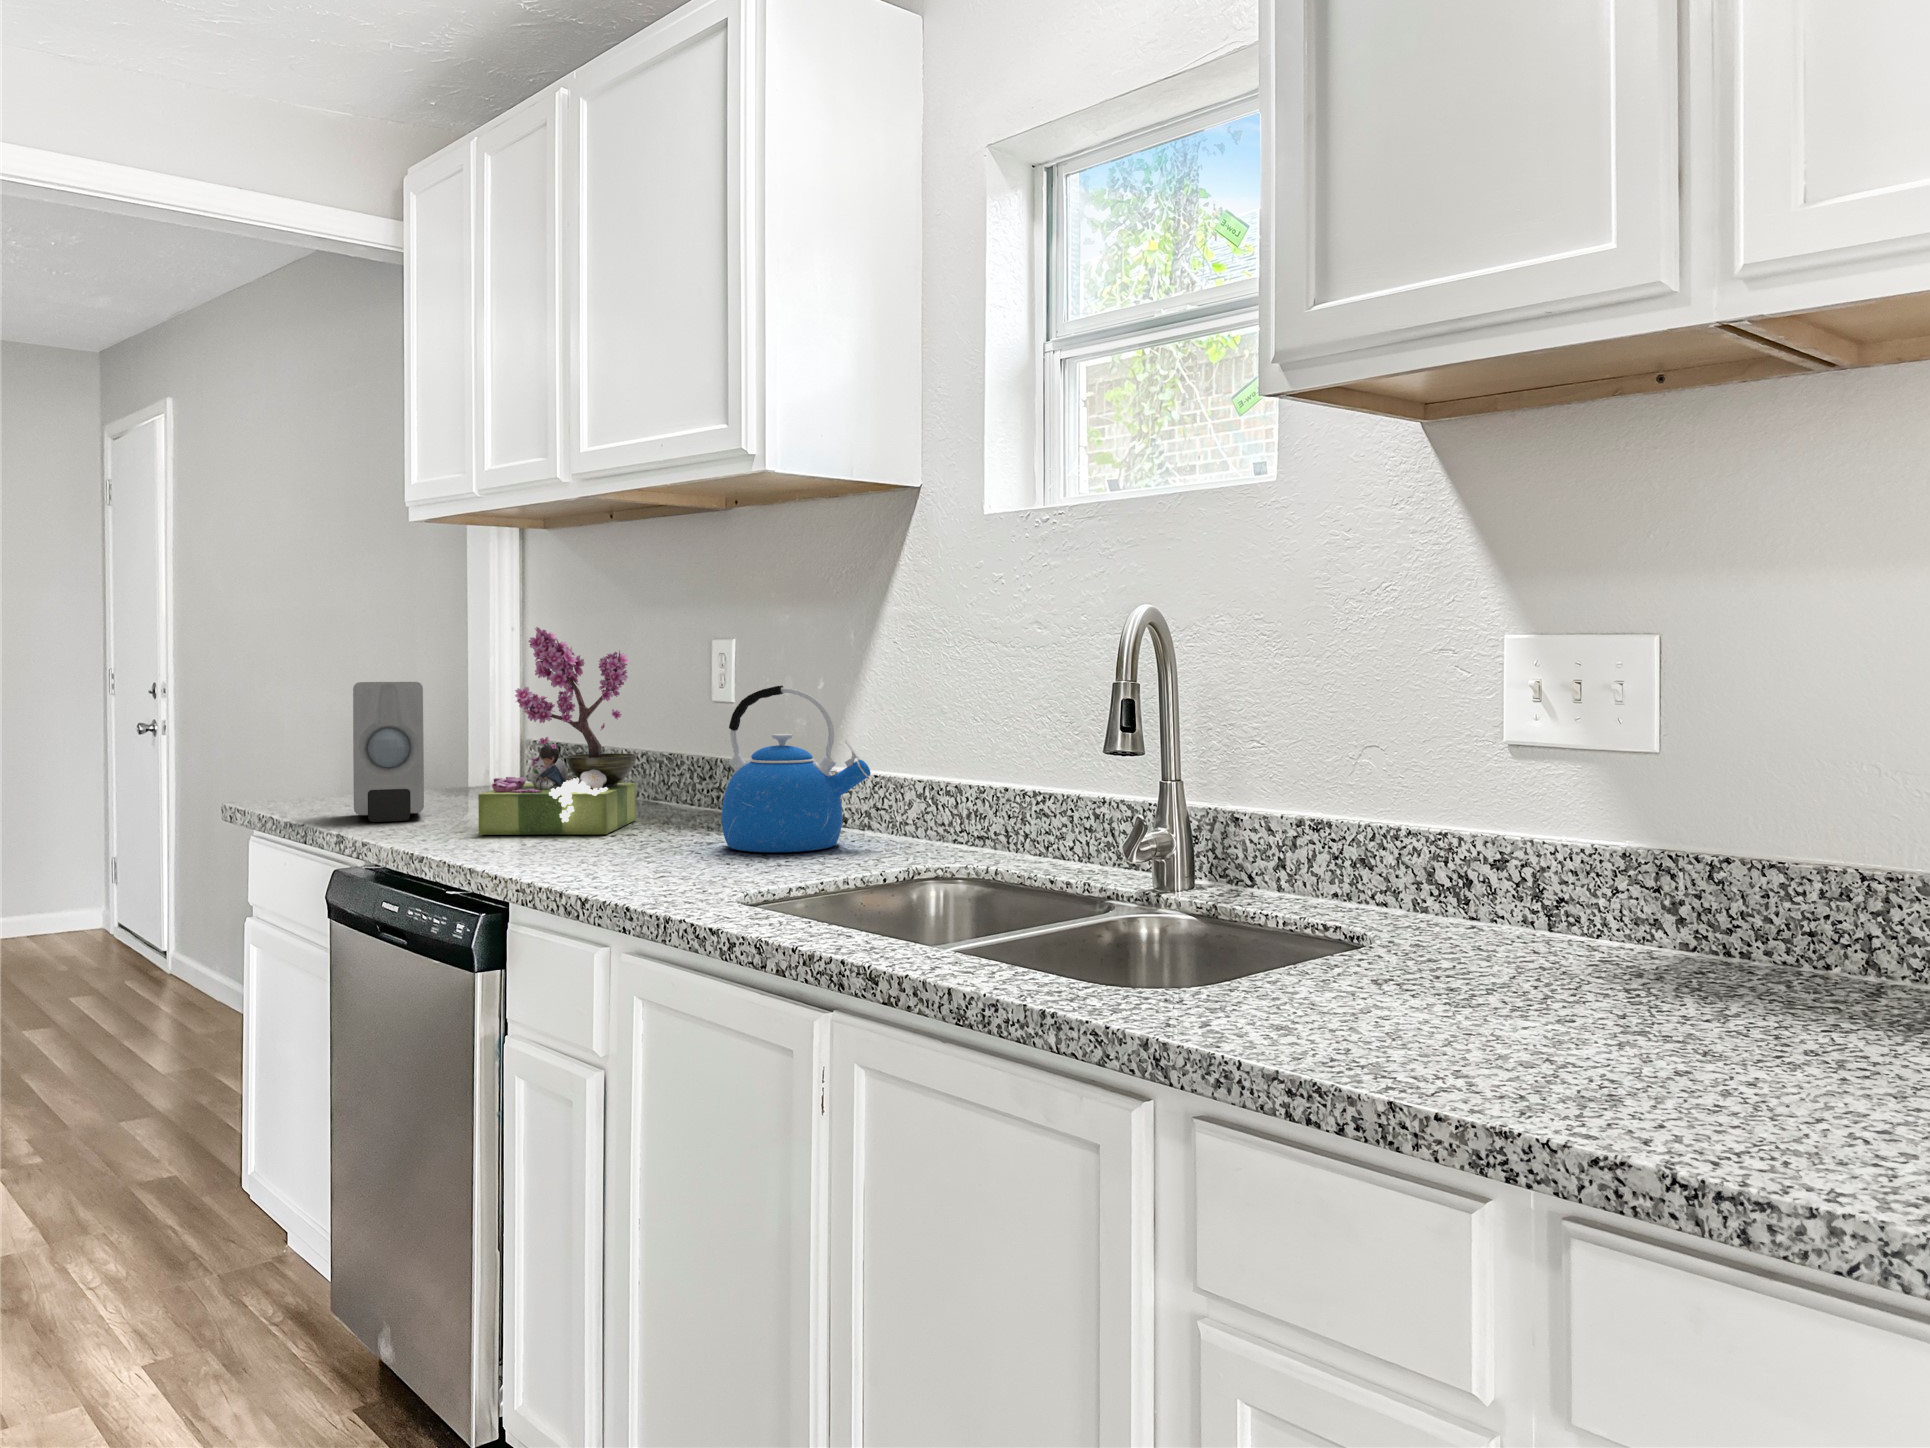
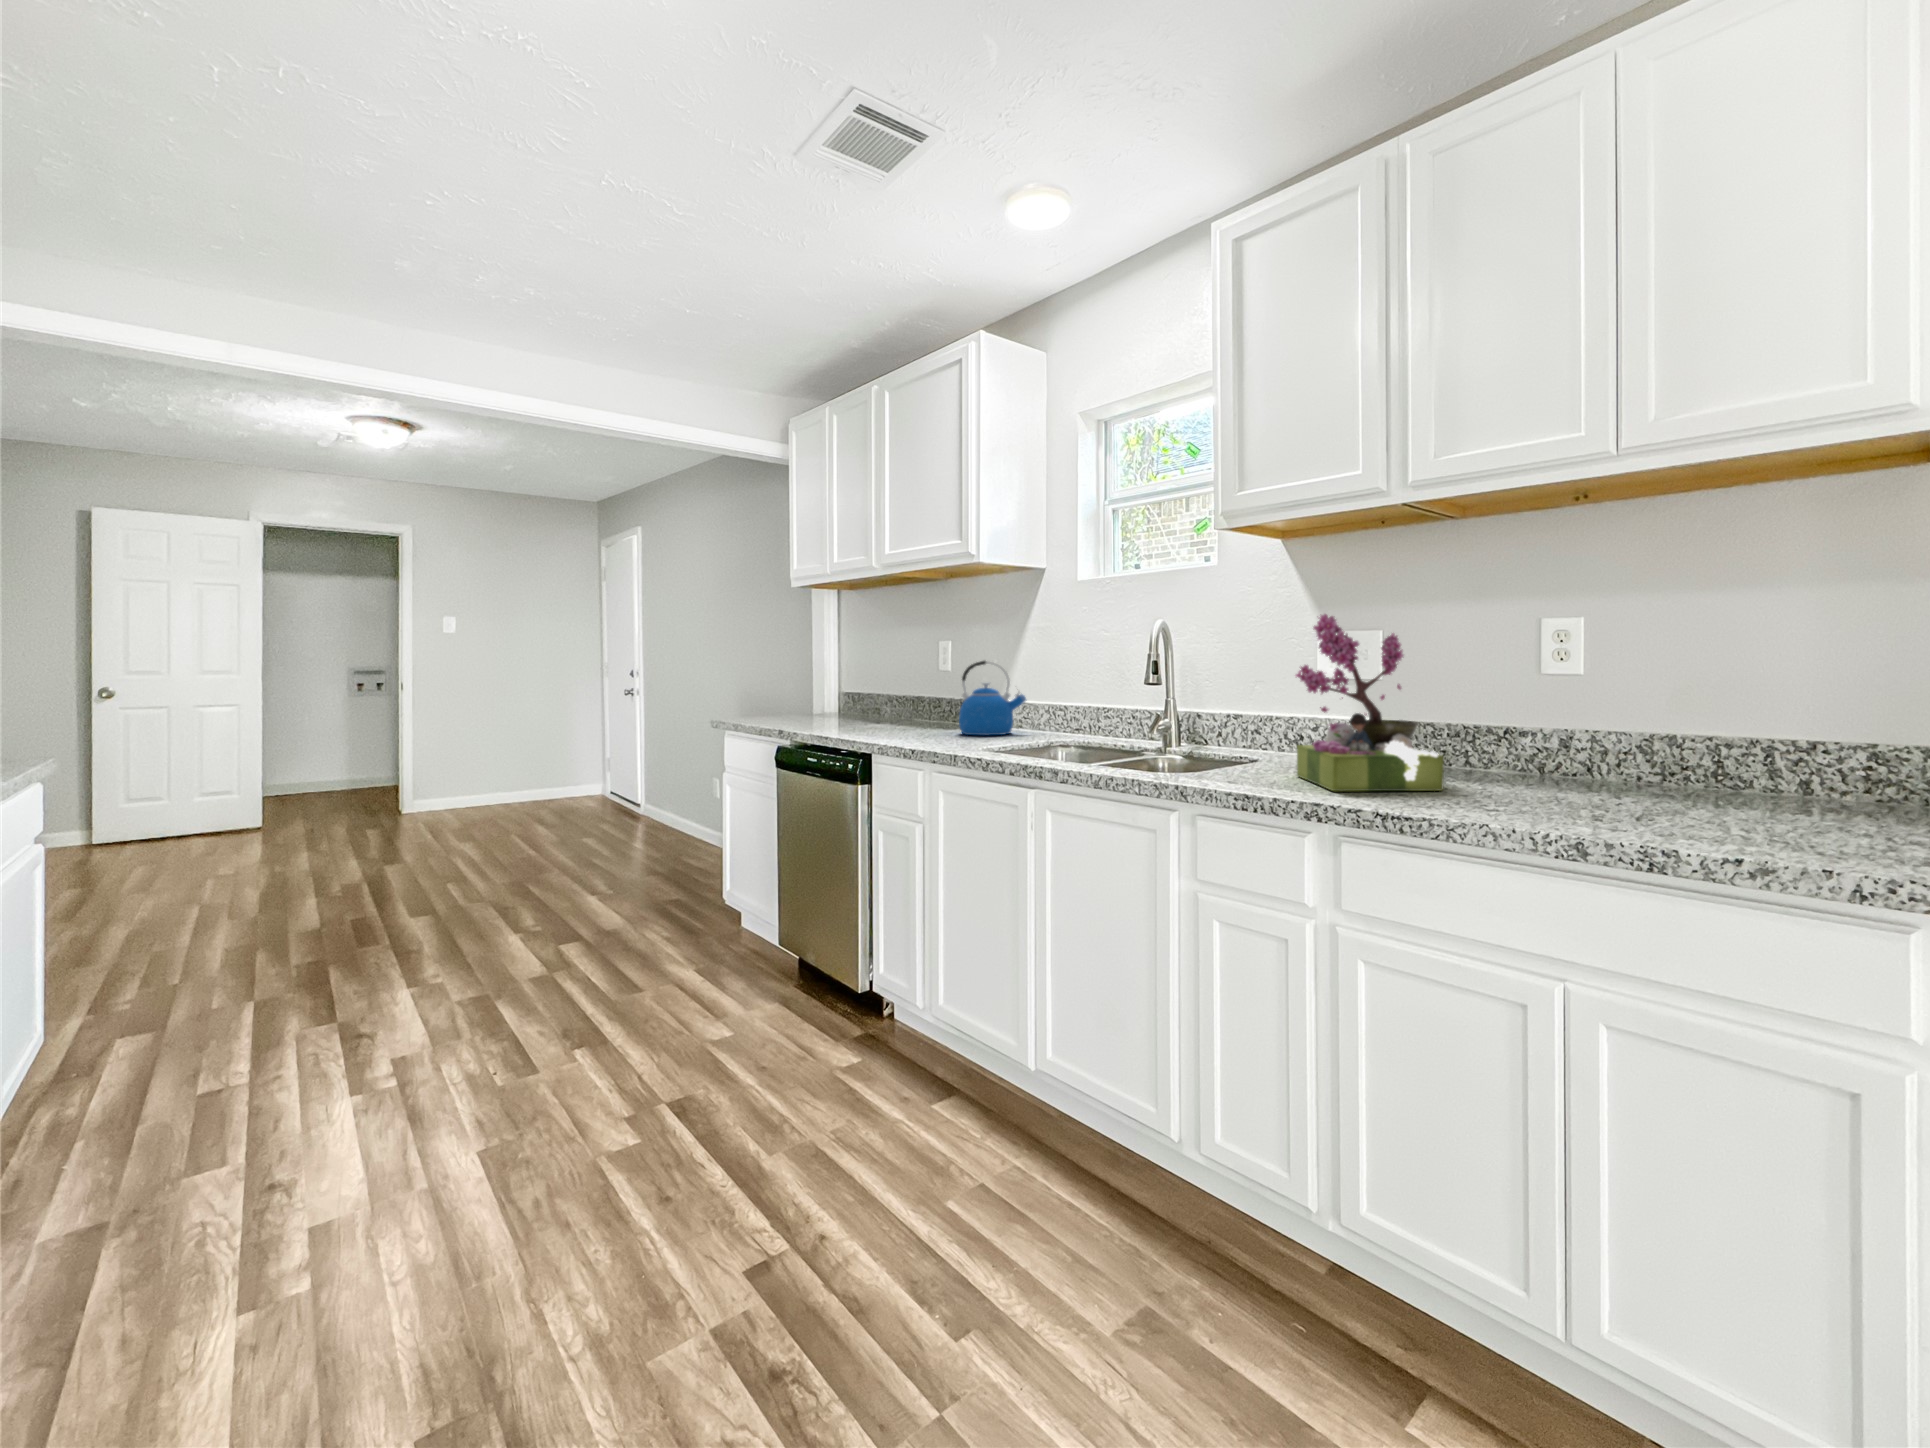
flower arrangement: present [478,627,637,835] -> present [1296,614,1444,791]
soap dispenser: present [353,682,424,822] -> none [776,662,811,727]

